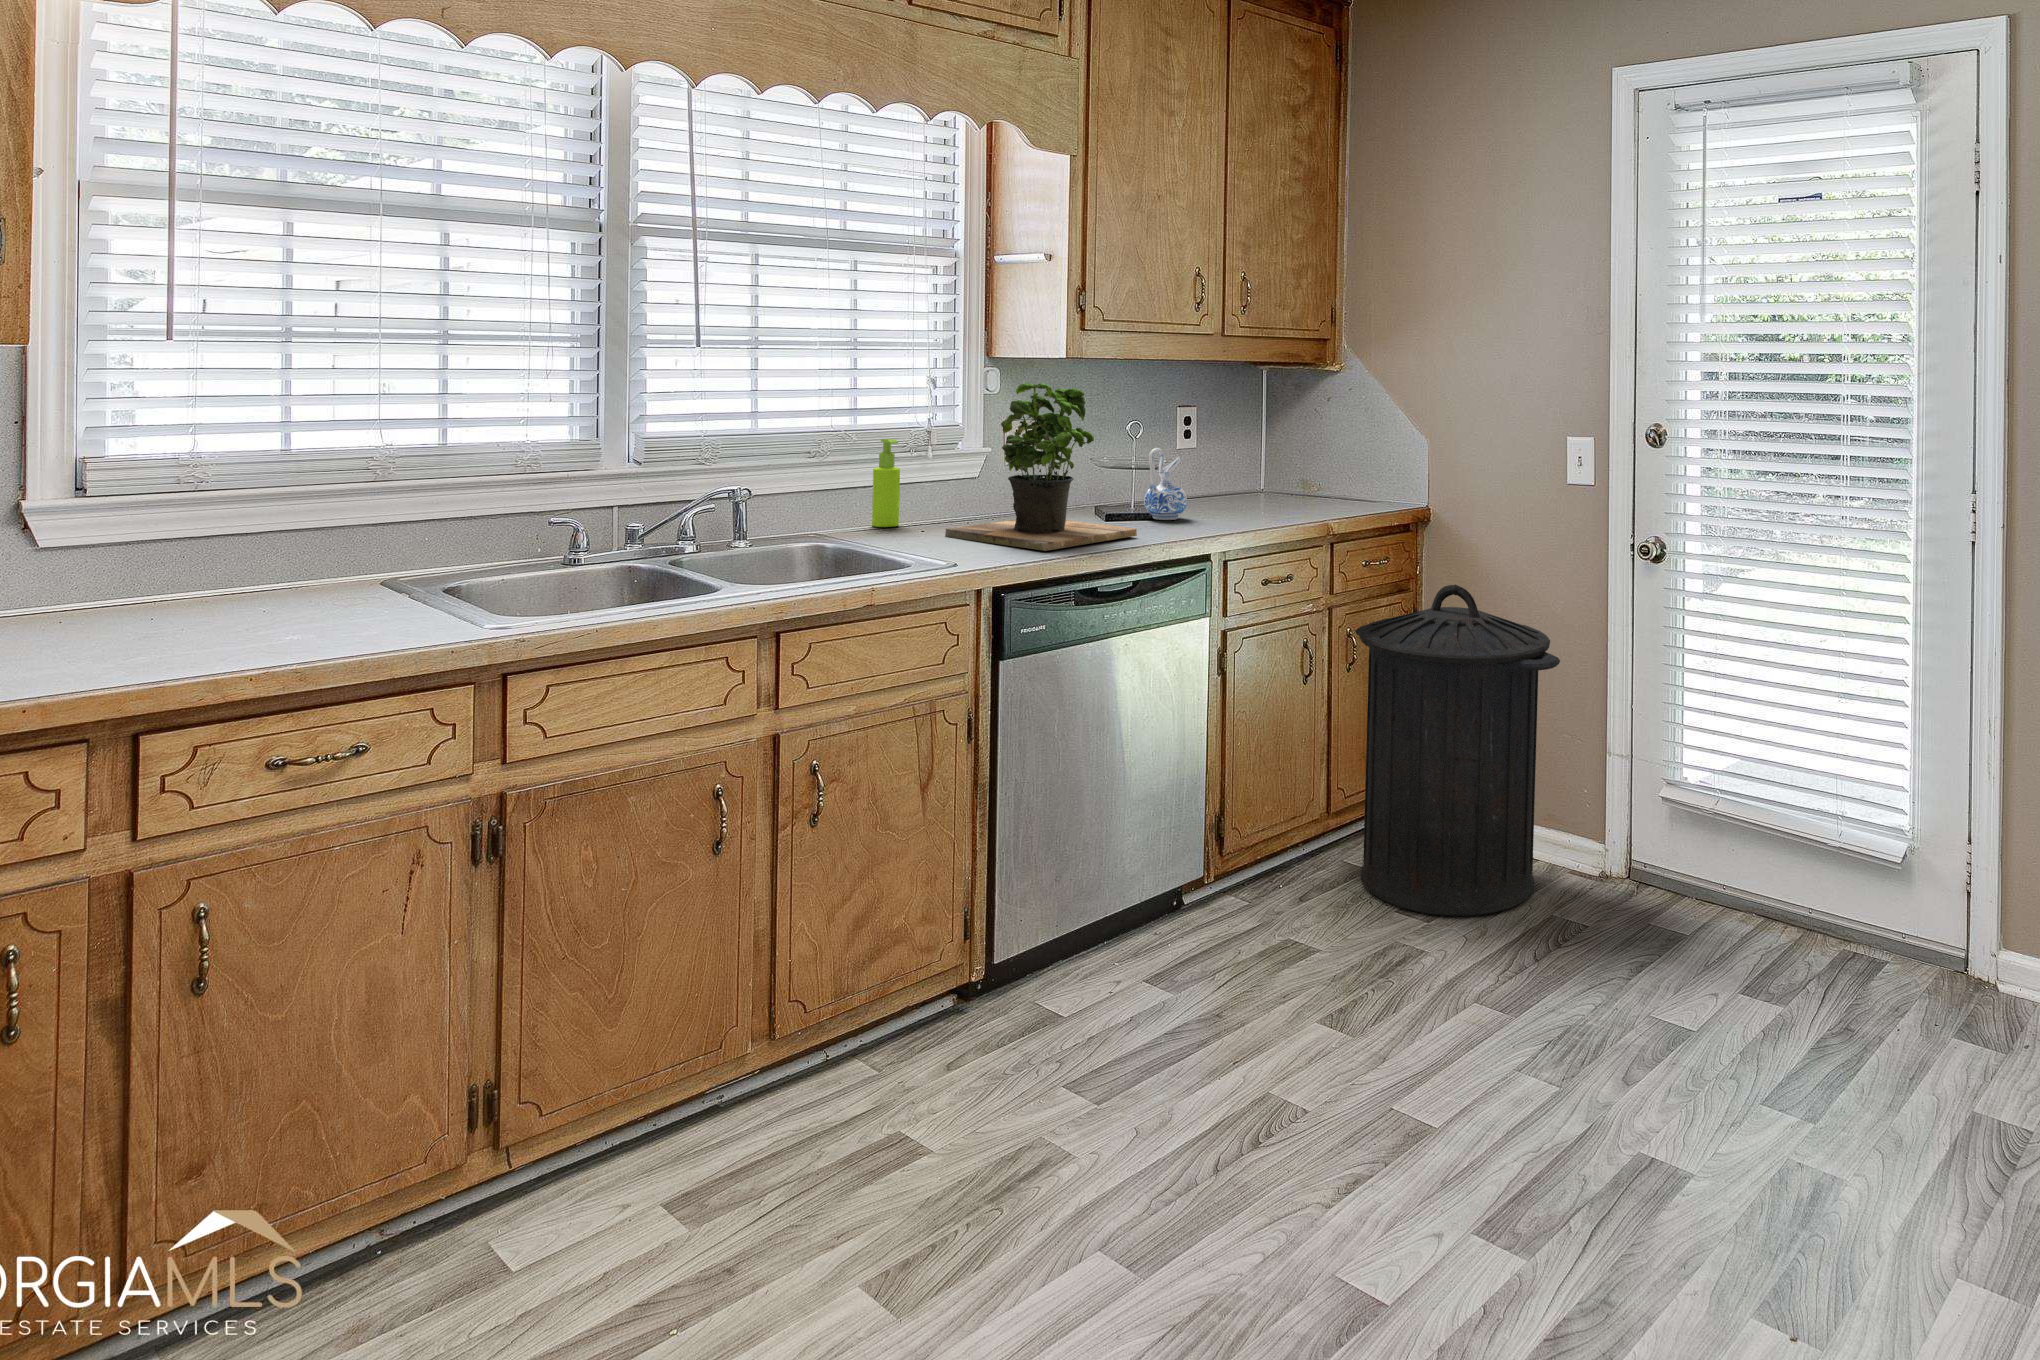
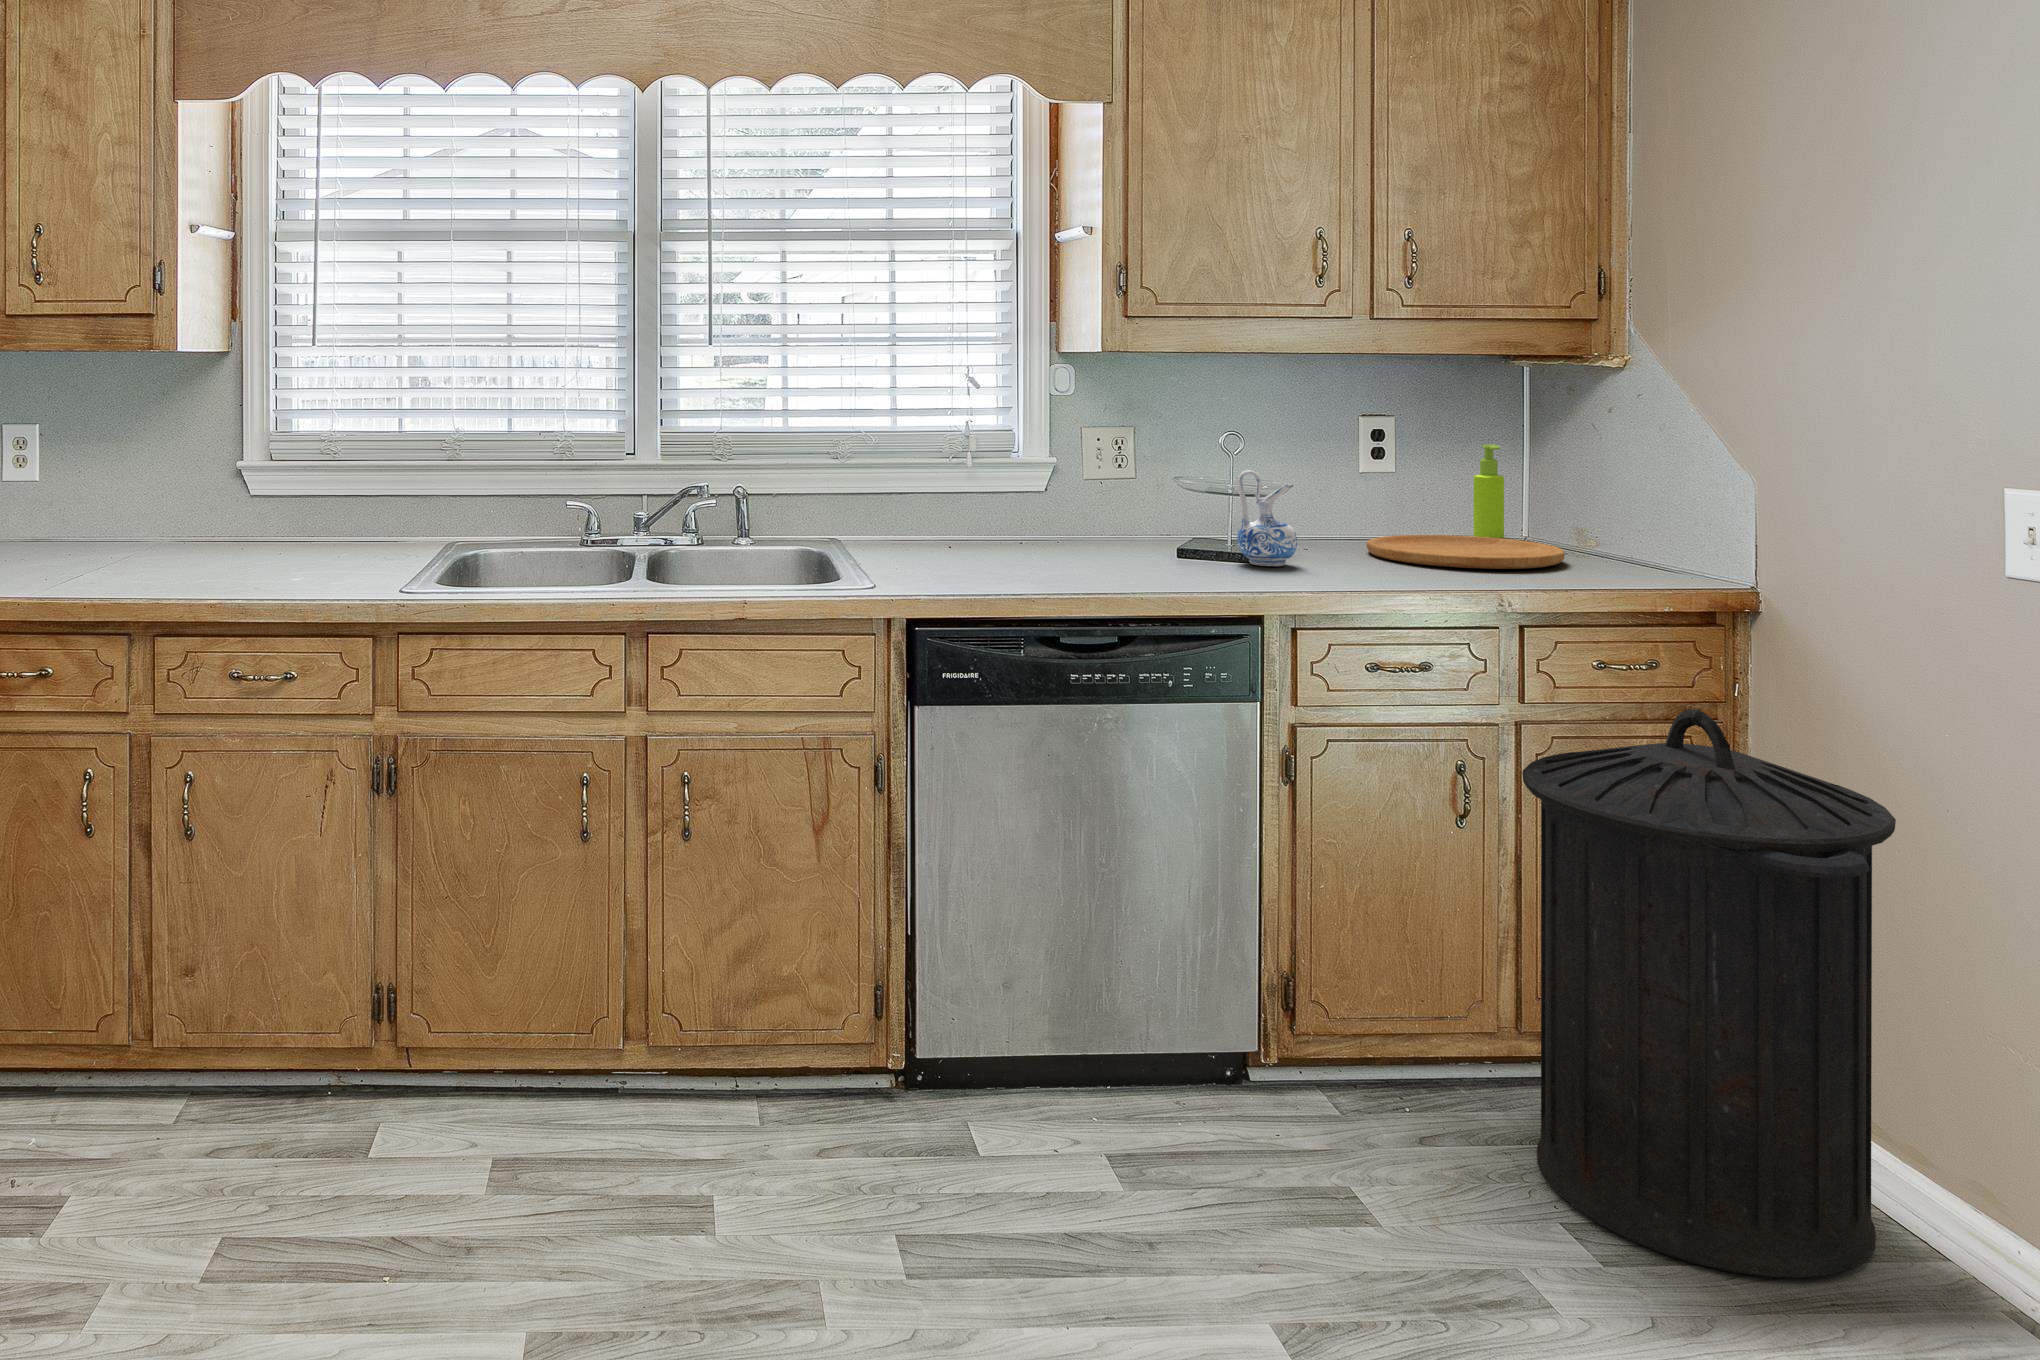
potted plant: present [945,383,1137,551] -> none [949,382,1161,582]
soap dispenser: present [872,439,900,527] -> present [1474,445,1504,538]
cutting board: none [1190,488,1315,510] -> present [1366,535,1565,569]

